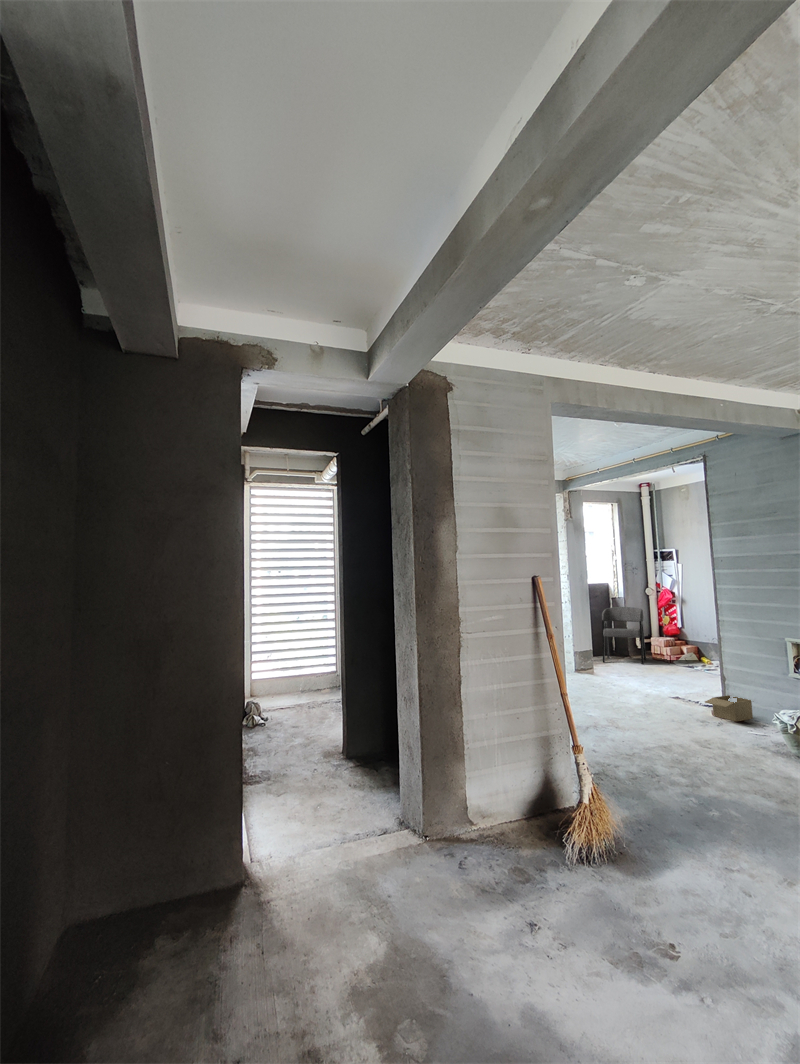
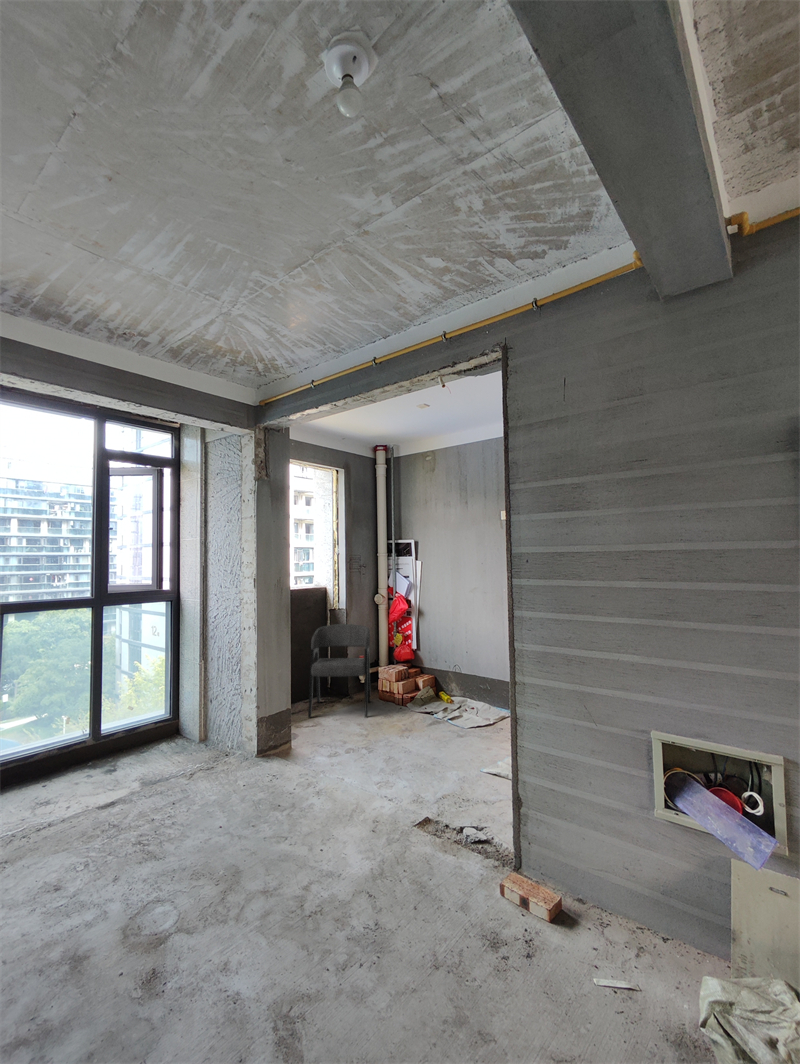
cardboard box: present [705,695,753,721] -> none [510,874,605,983]

